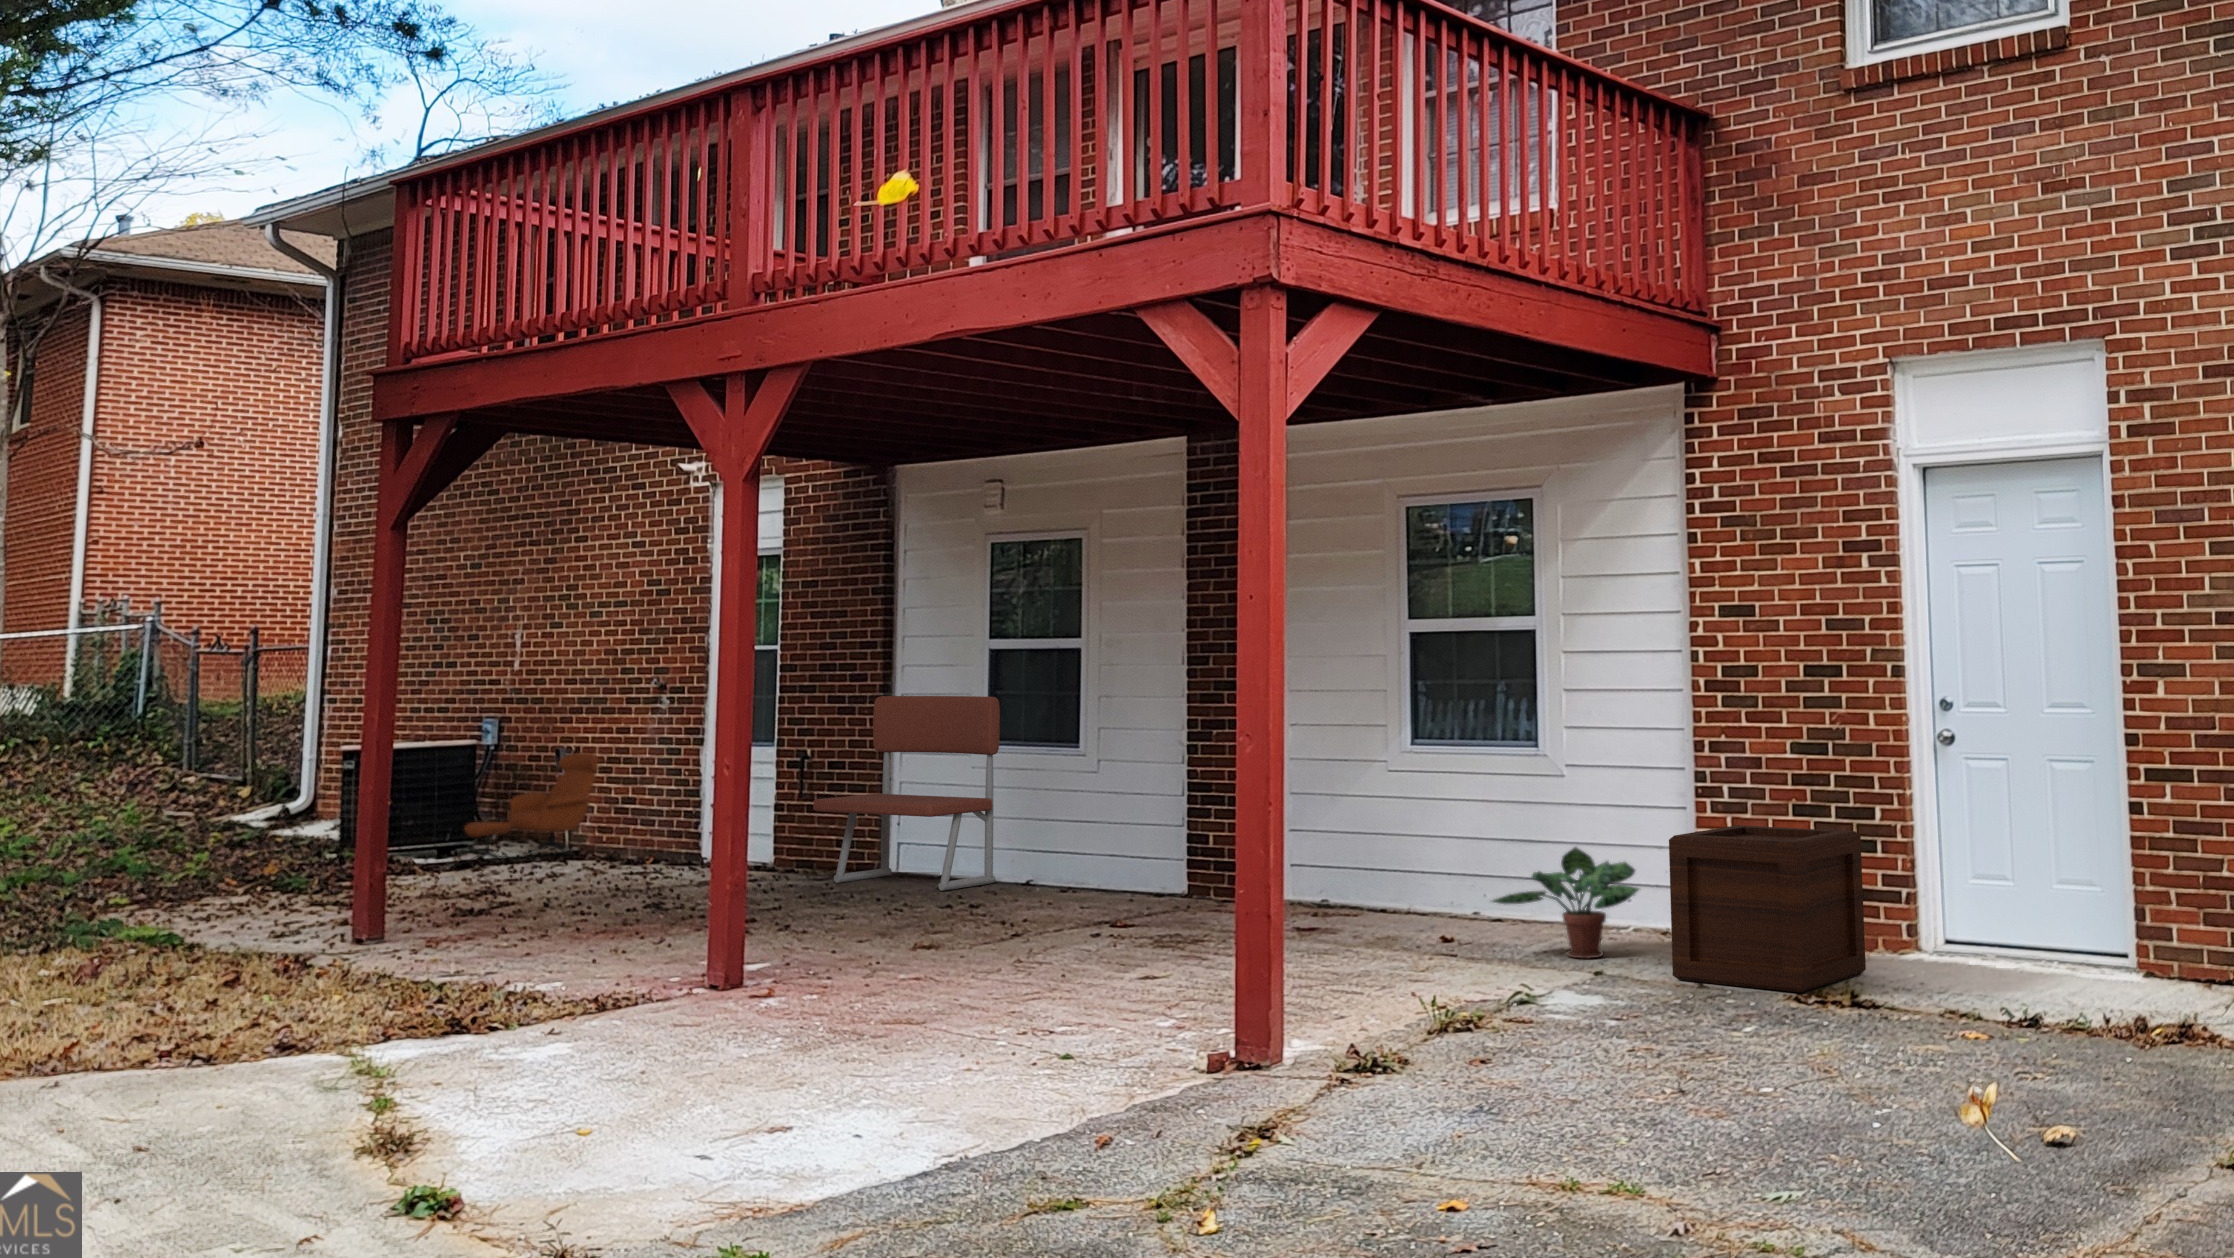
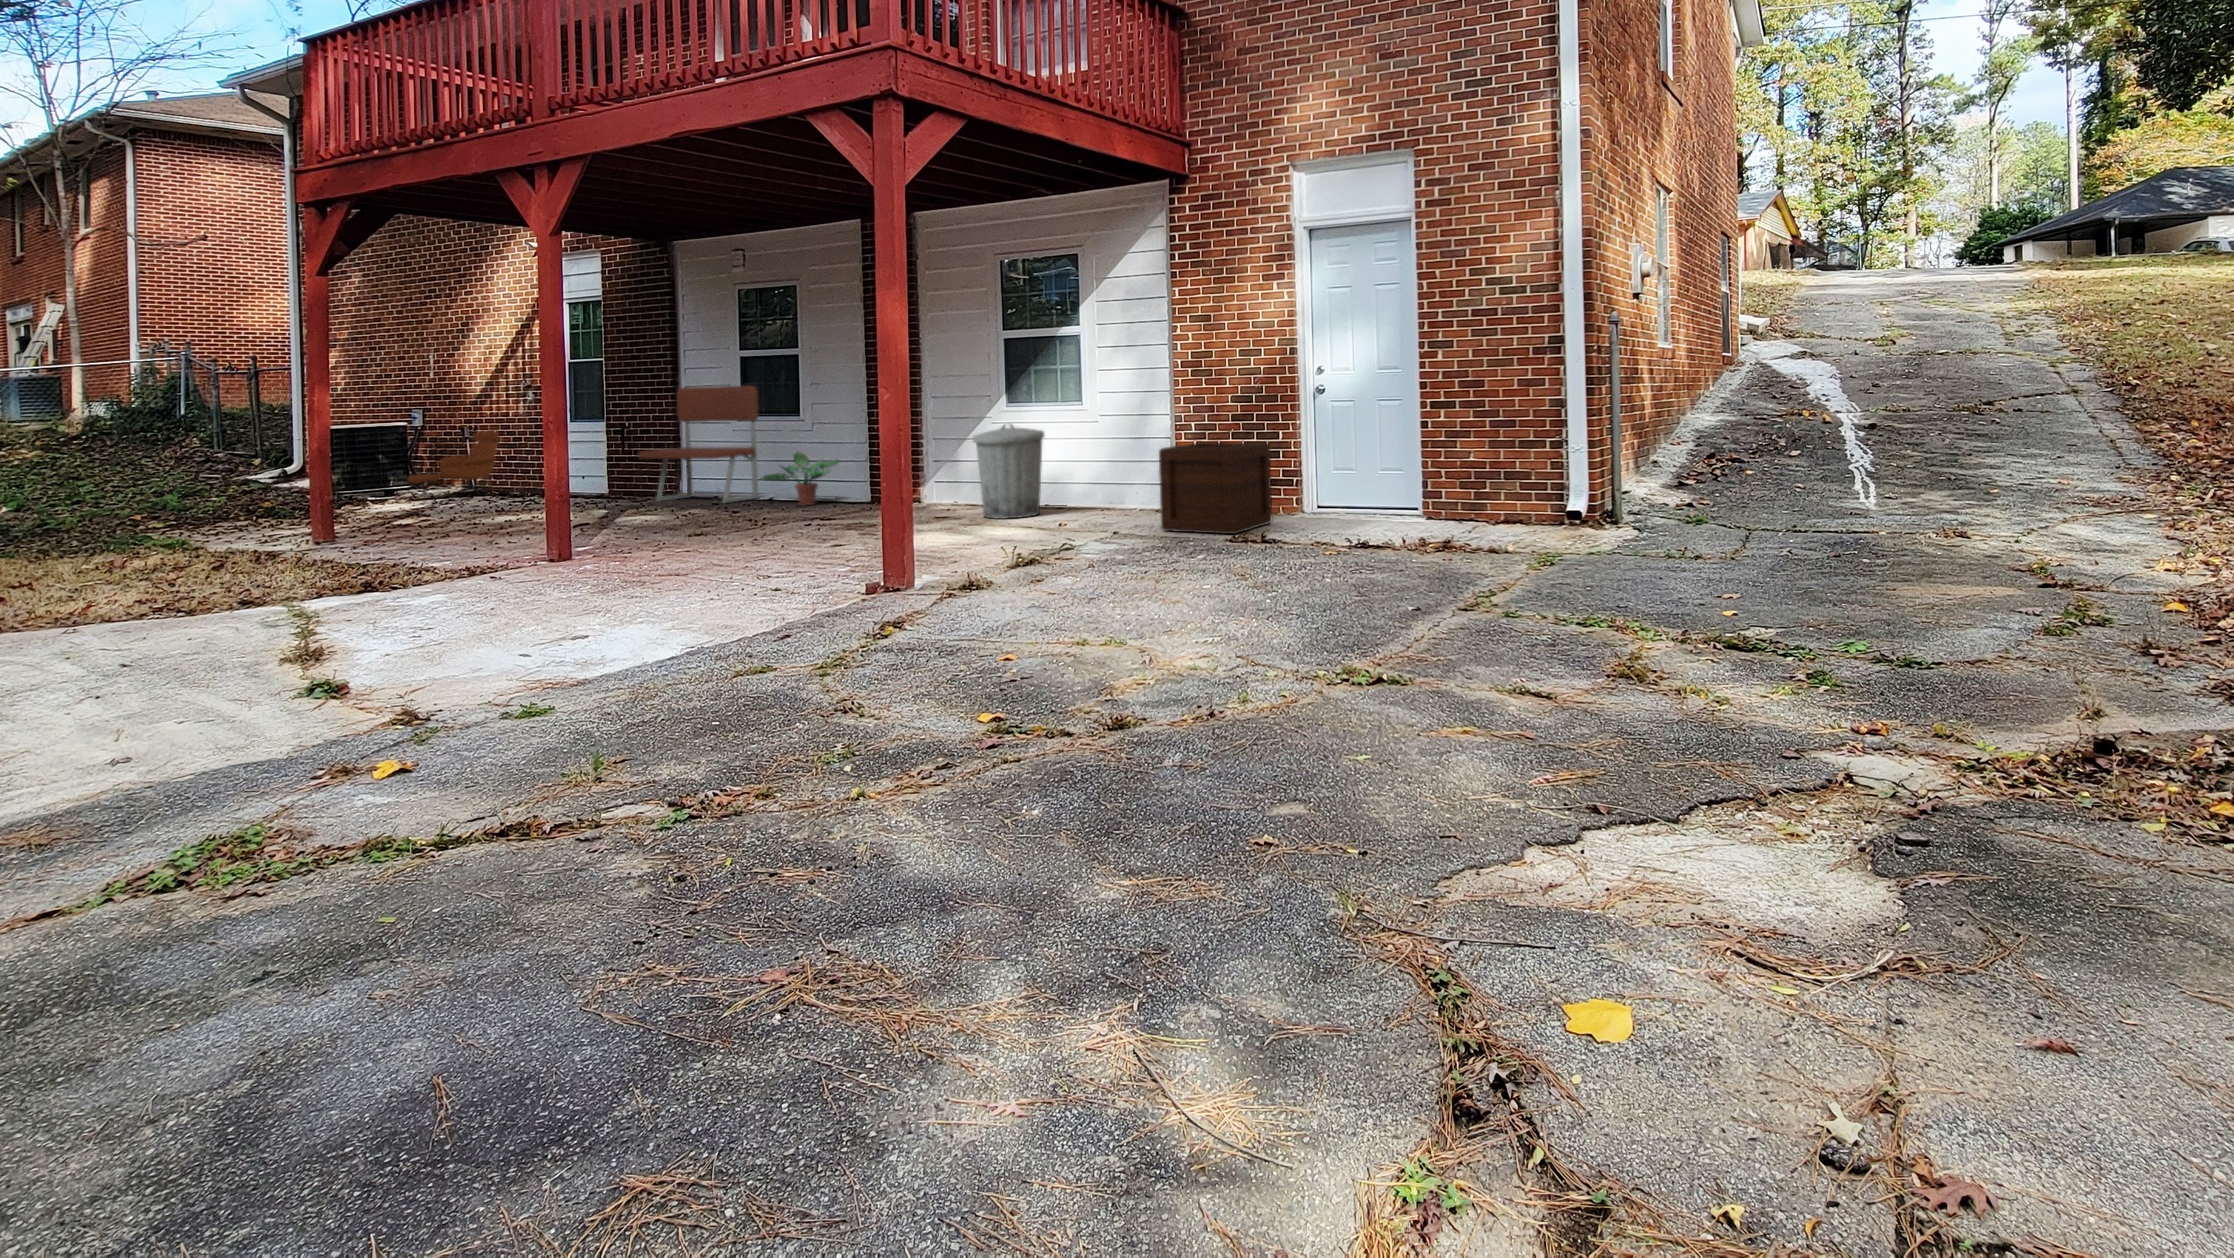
trash can: none [1350,779,1469,942] -> present [972,424,1045,519]
potted plant: present [1493,847,1639,959] -> present [761,452,838,505]

